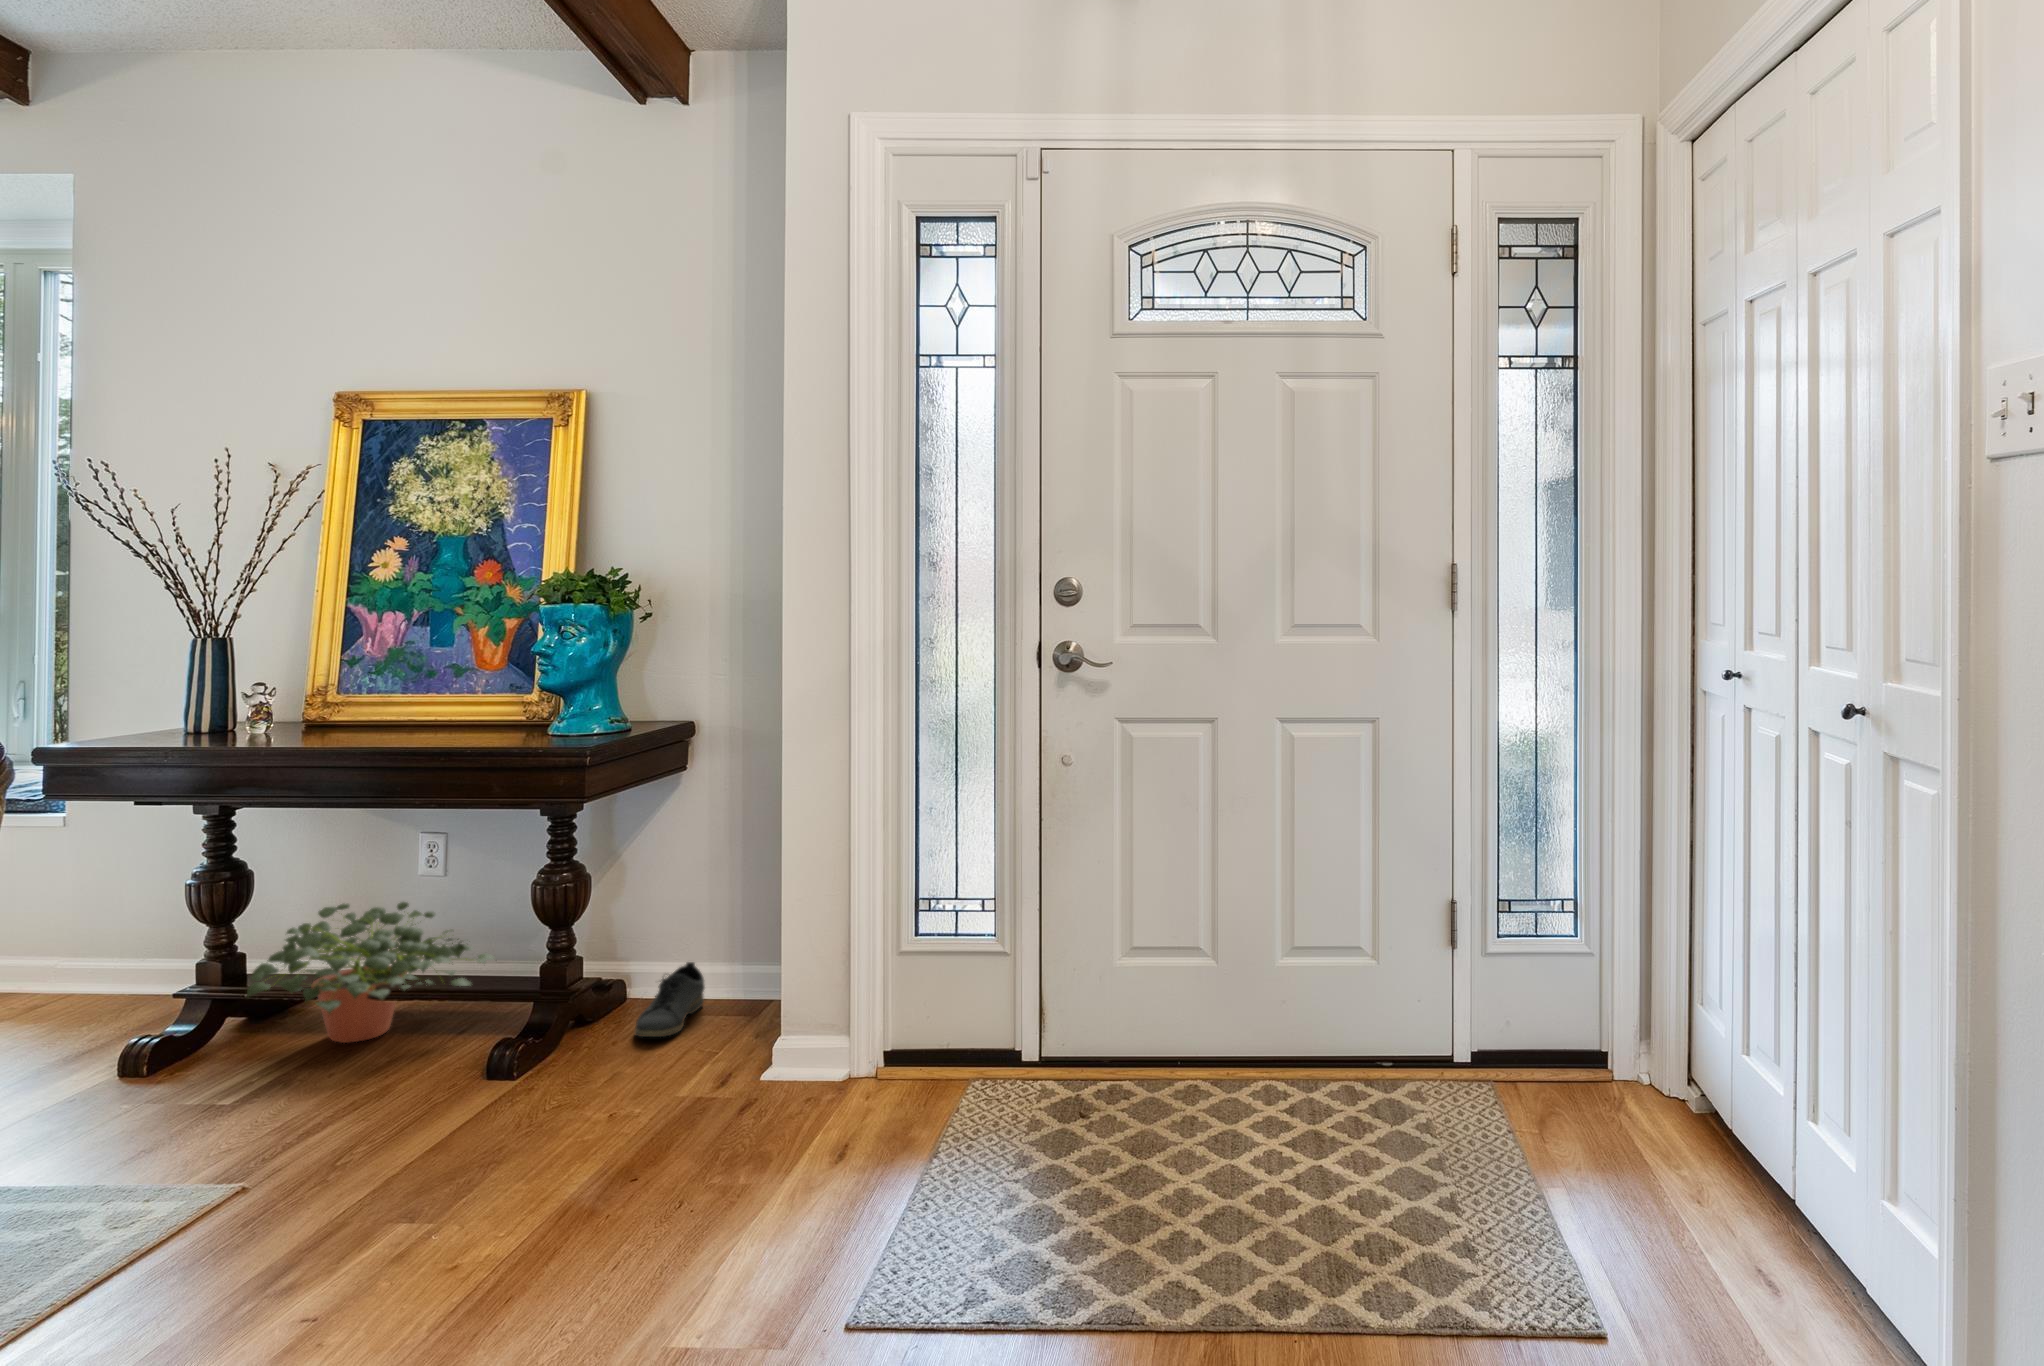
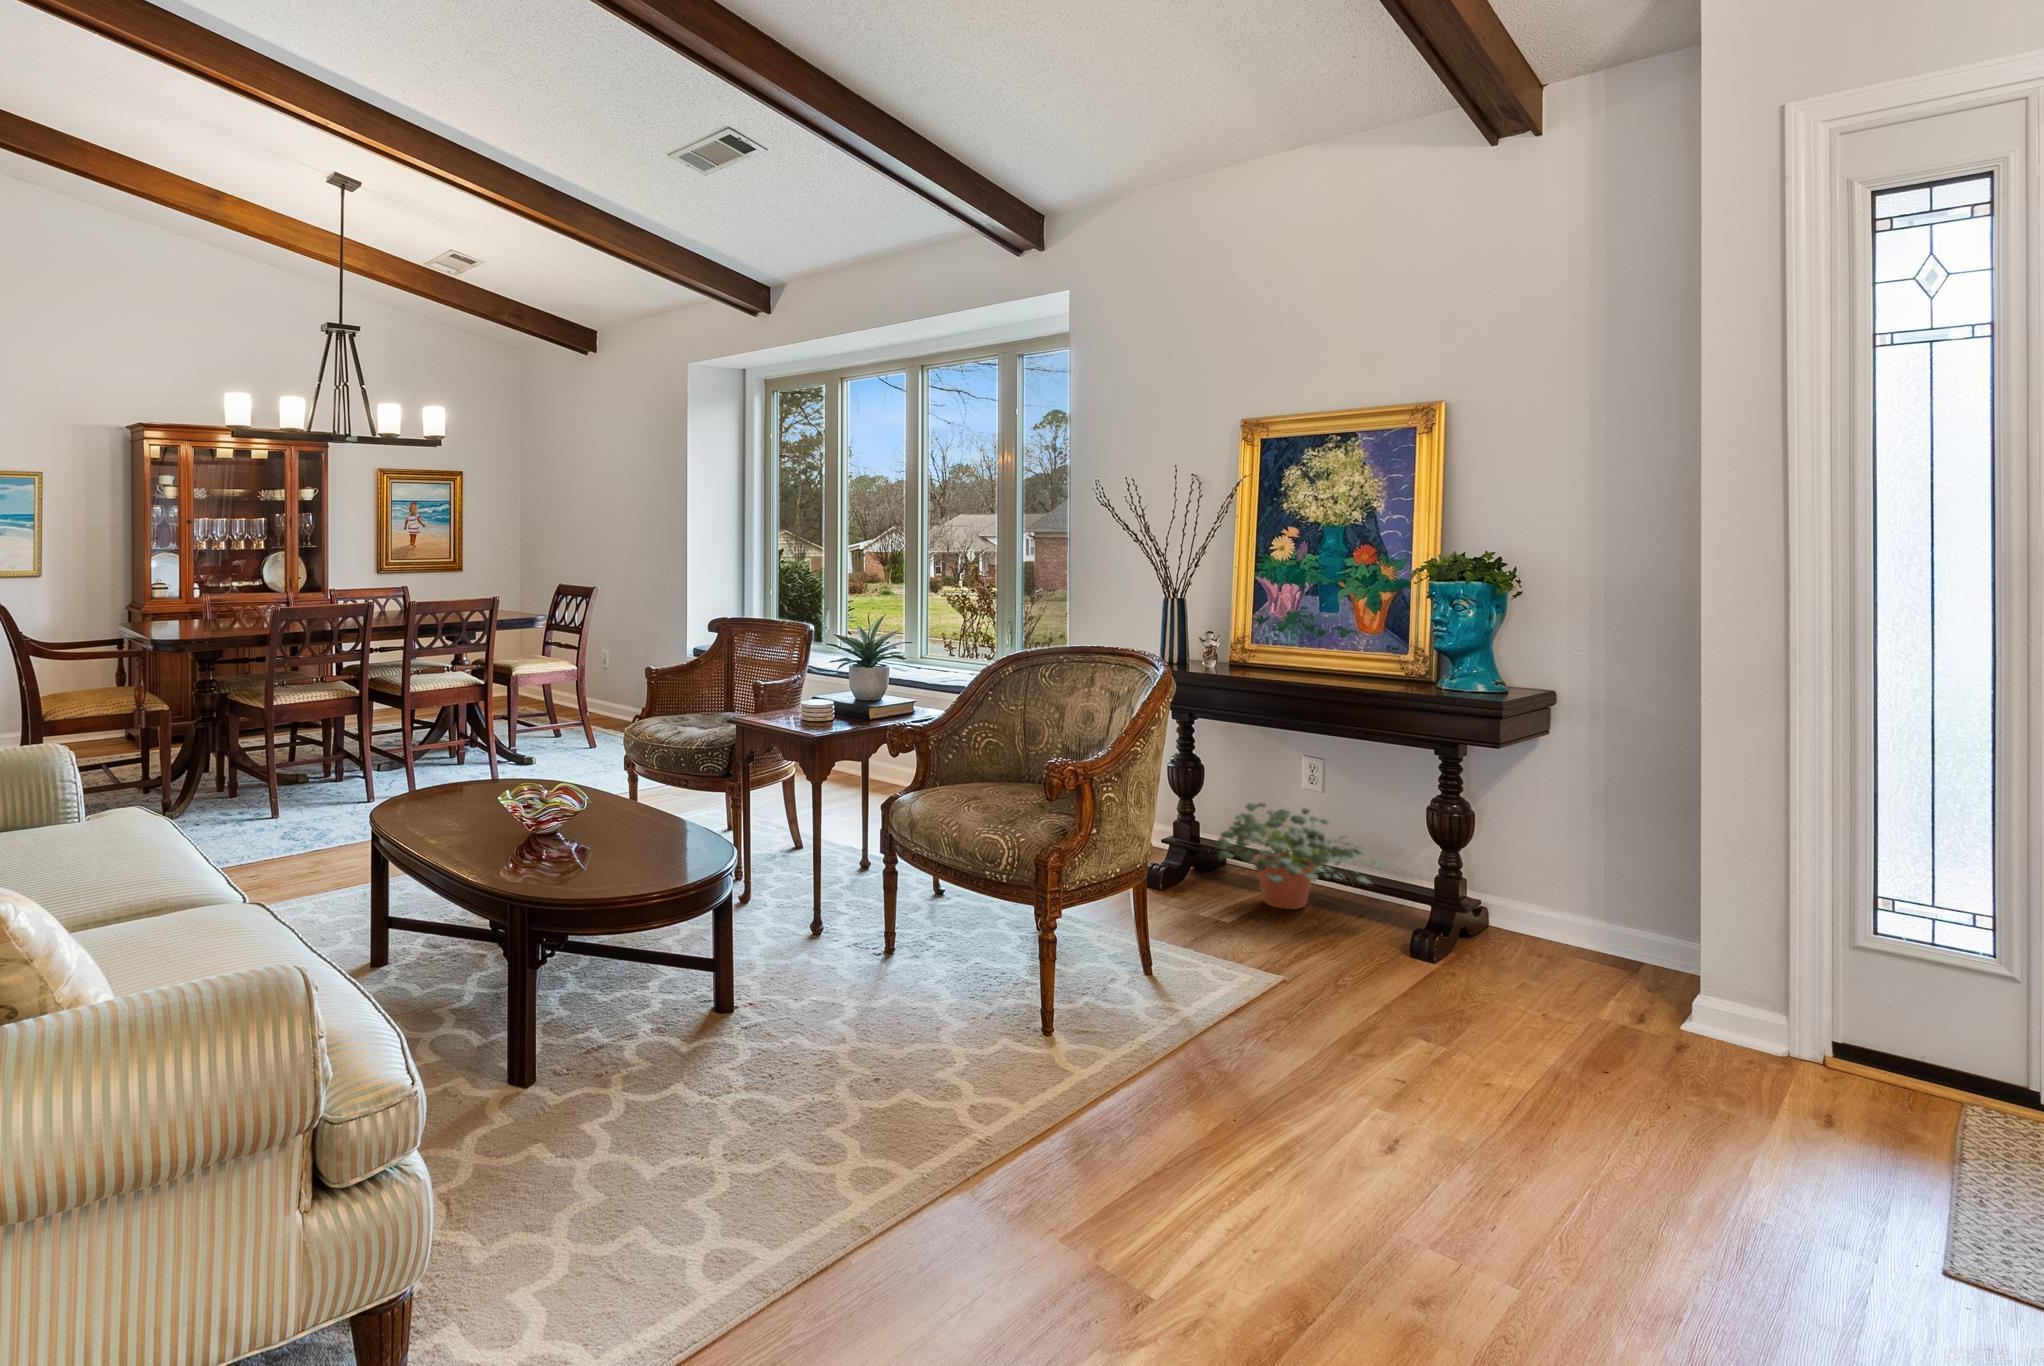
shoe: present [635,962,704,1037] -> none [1521,902,1580,965]

